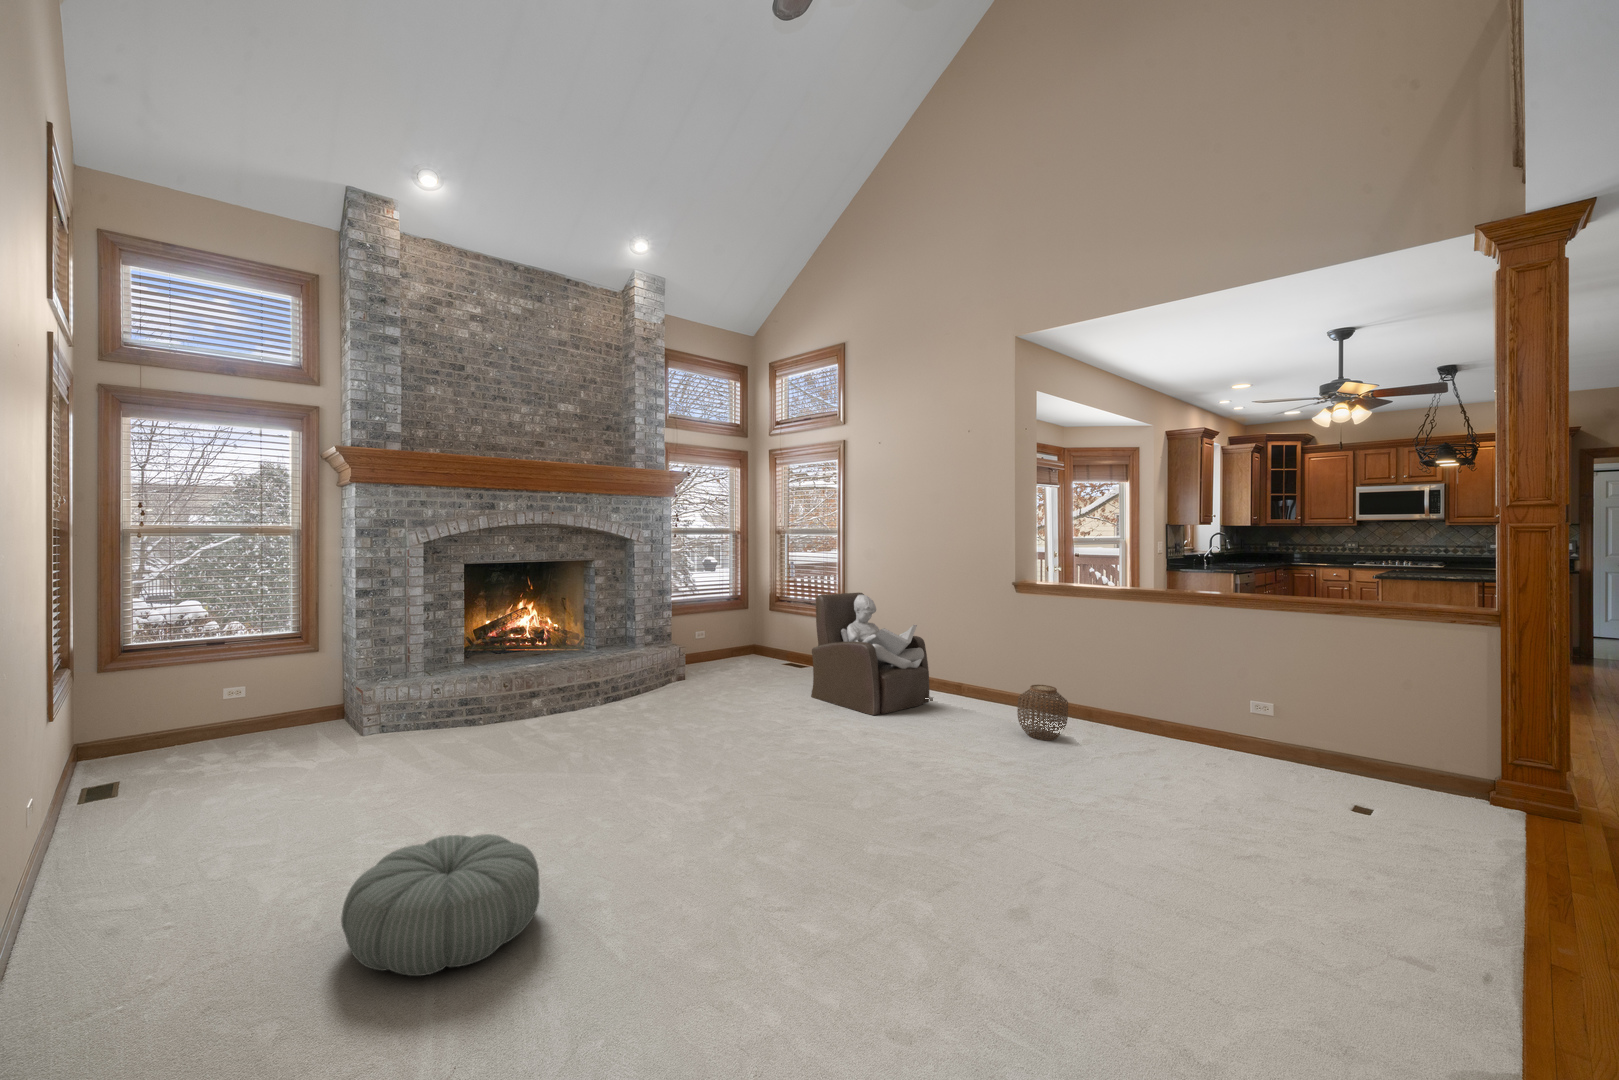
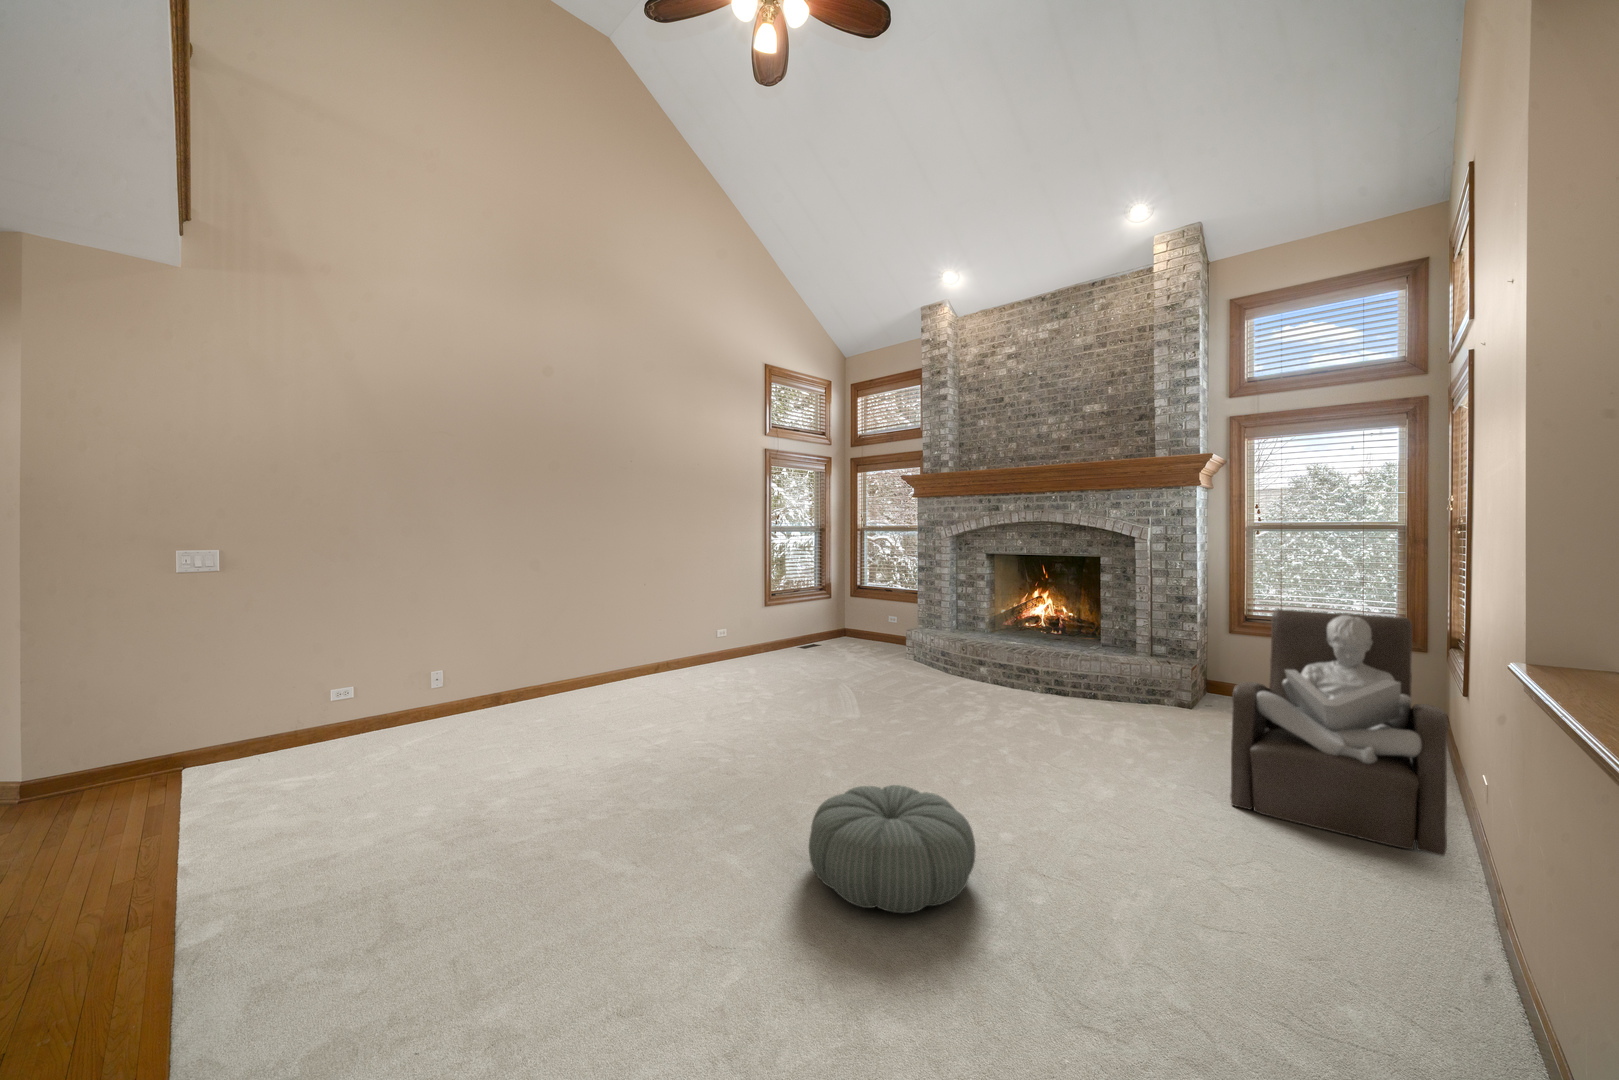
woven basket: present [1017,685,1068,740] -> none [1344,852,1520,1025]
pouf: present [341,834,540,976] -> present [809,785,976,913]

